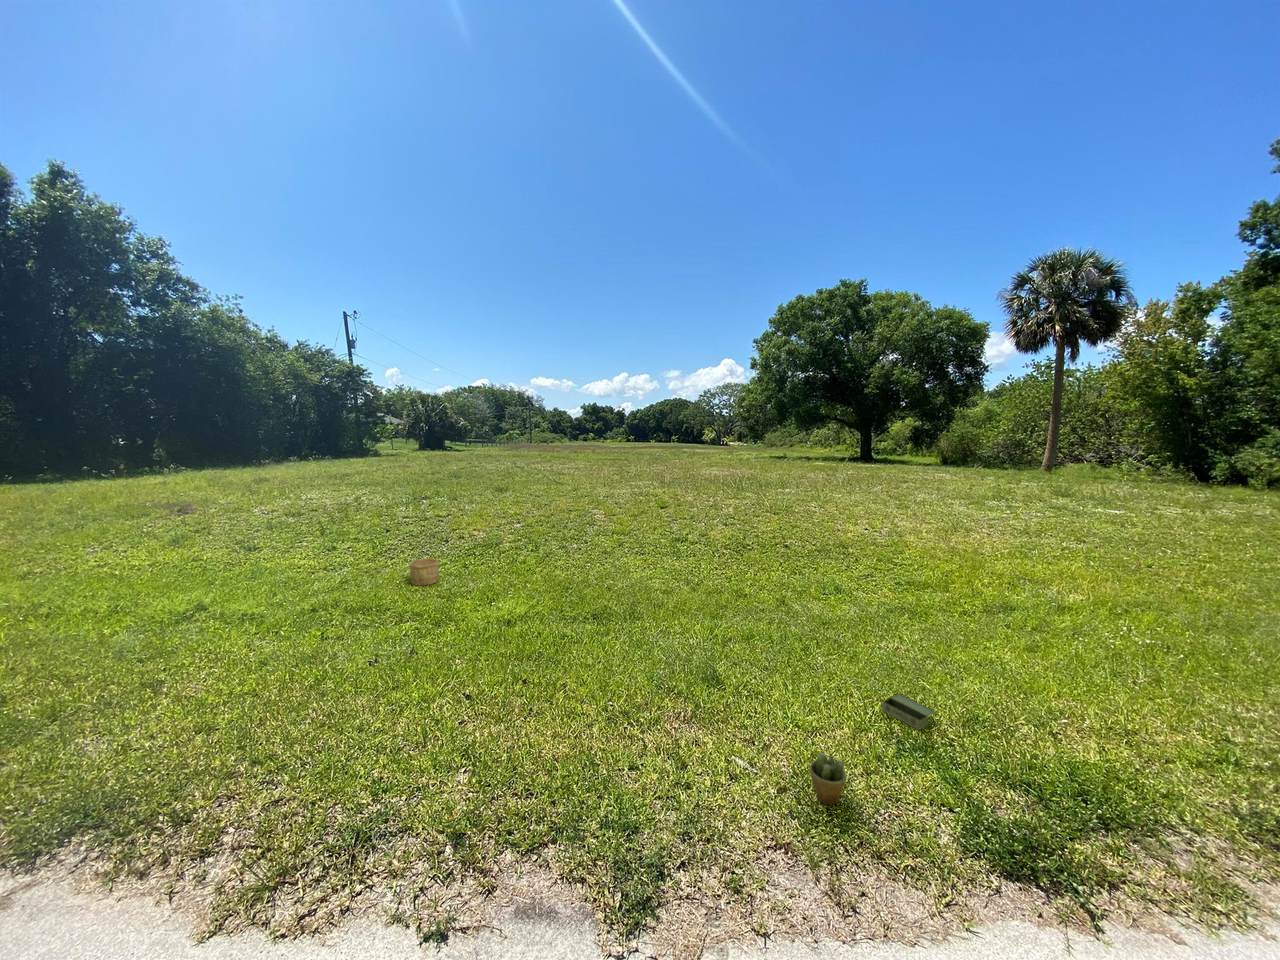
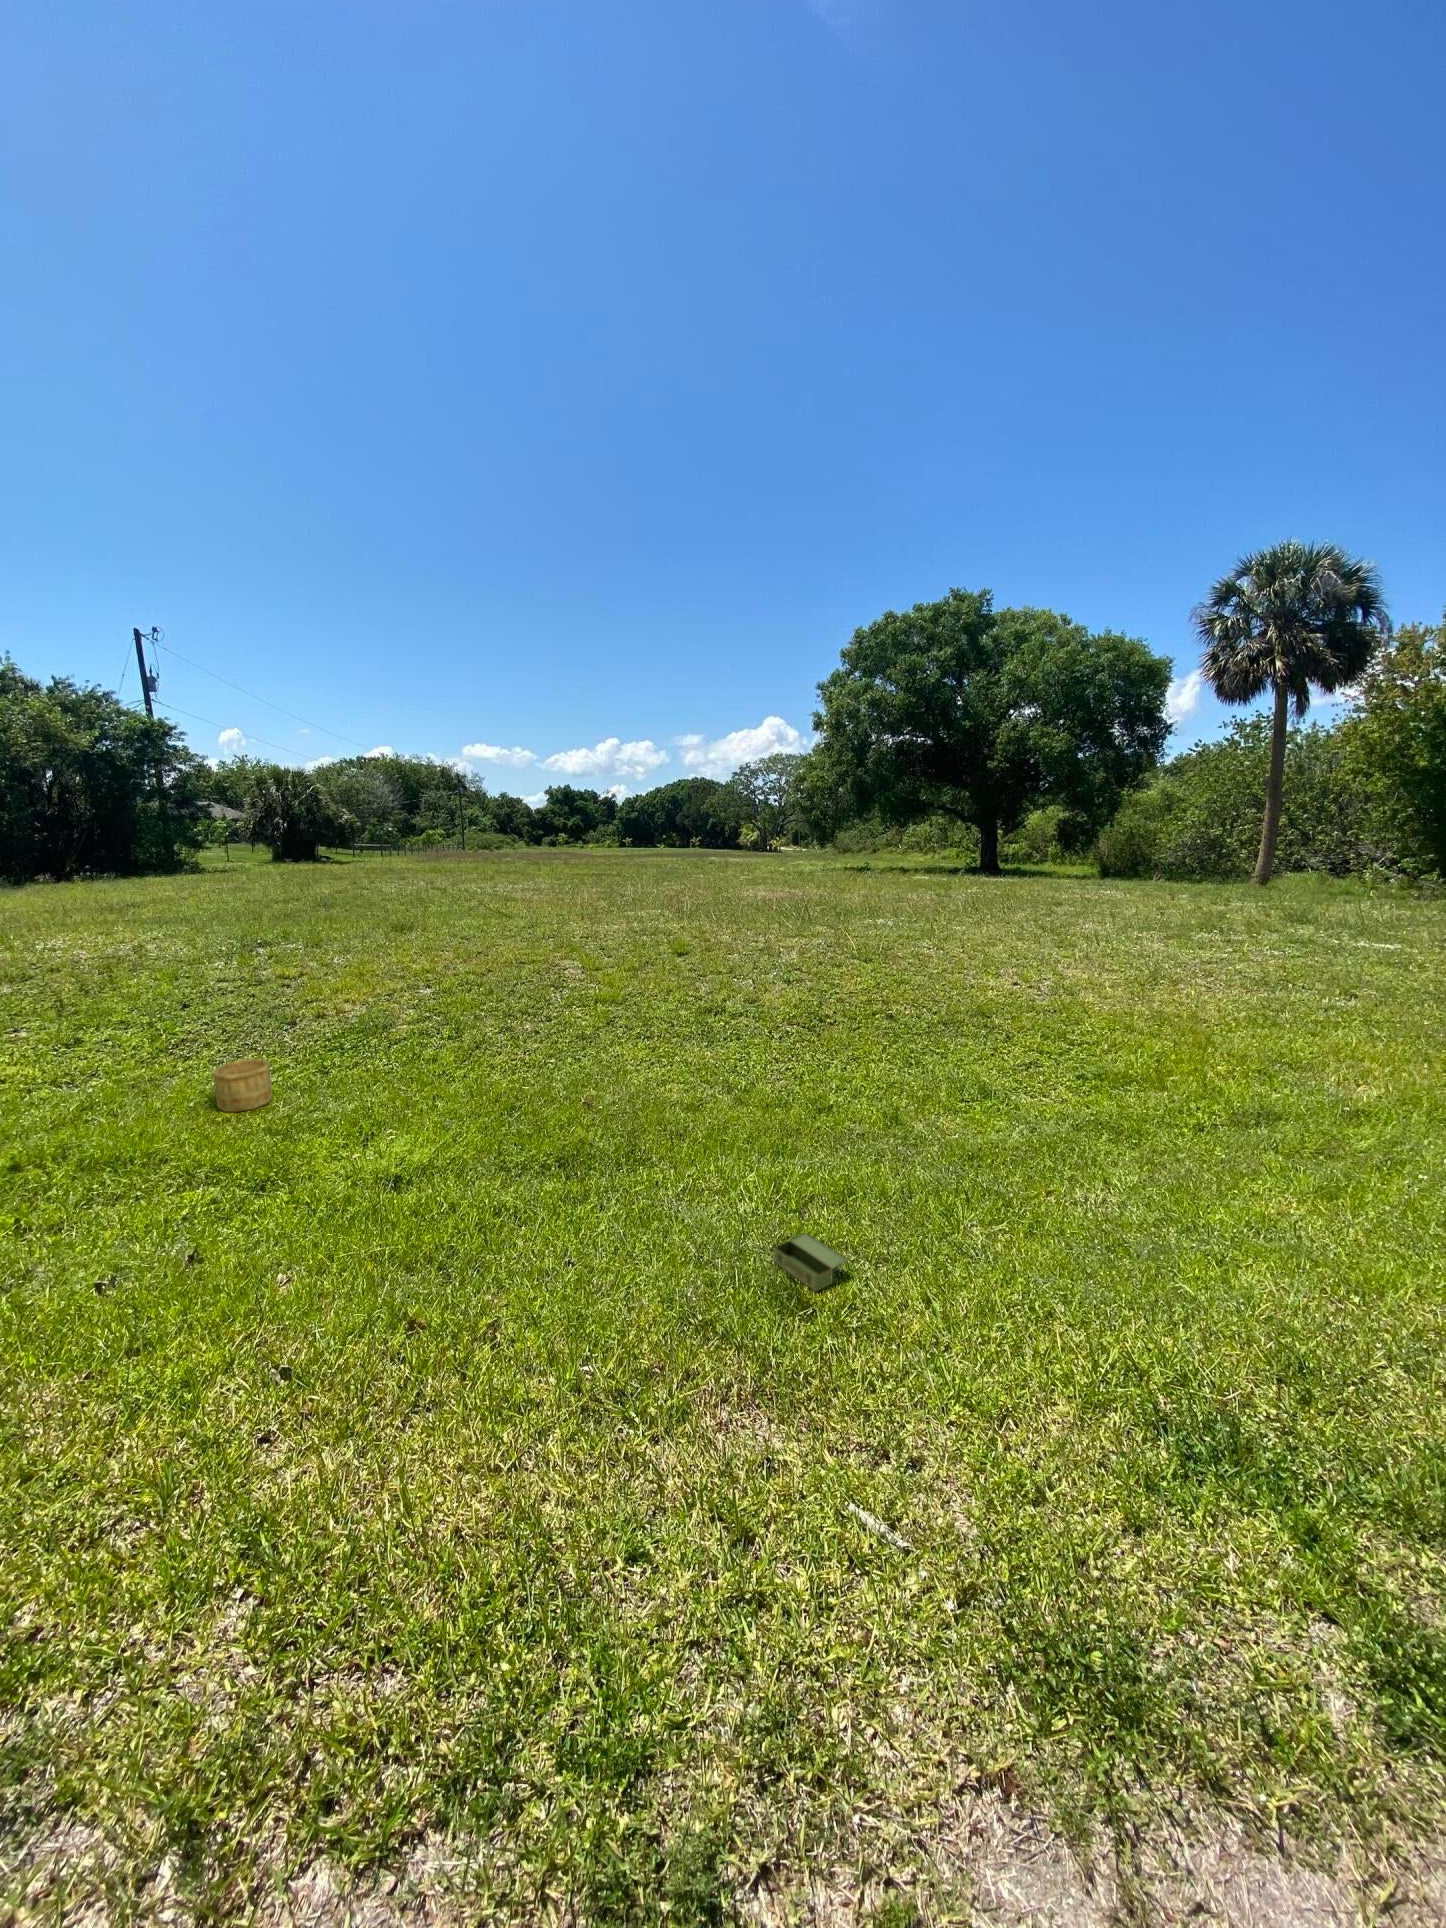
toolbox: present [882,694,935,730] -> present [774,1233,848,1291]
potted plant: present [810,753,846,805] -> none [1026,1508,1109,1628]

